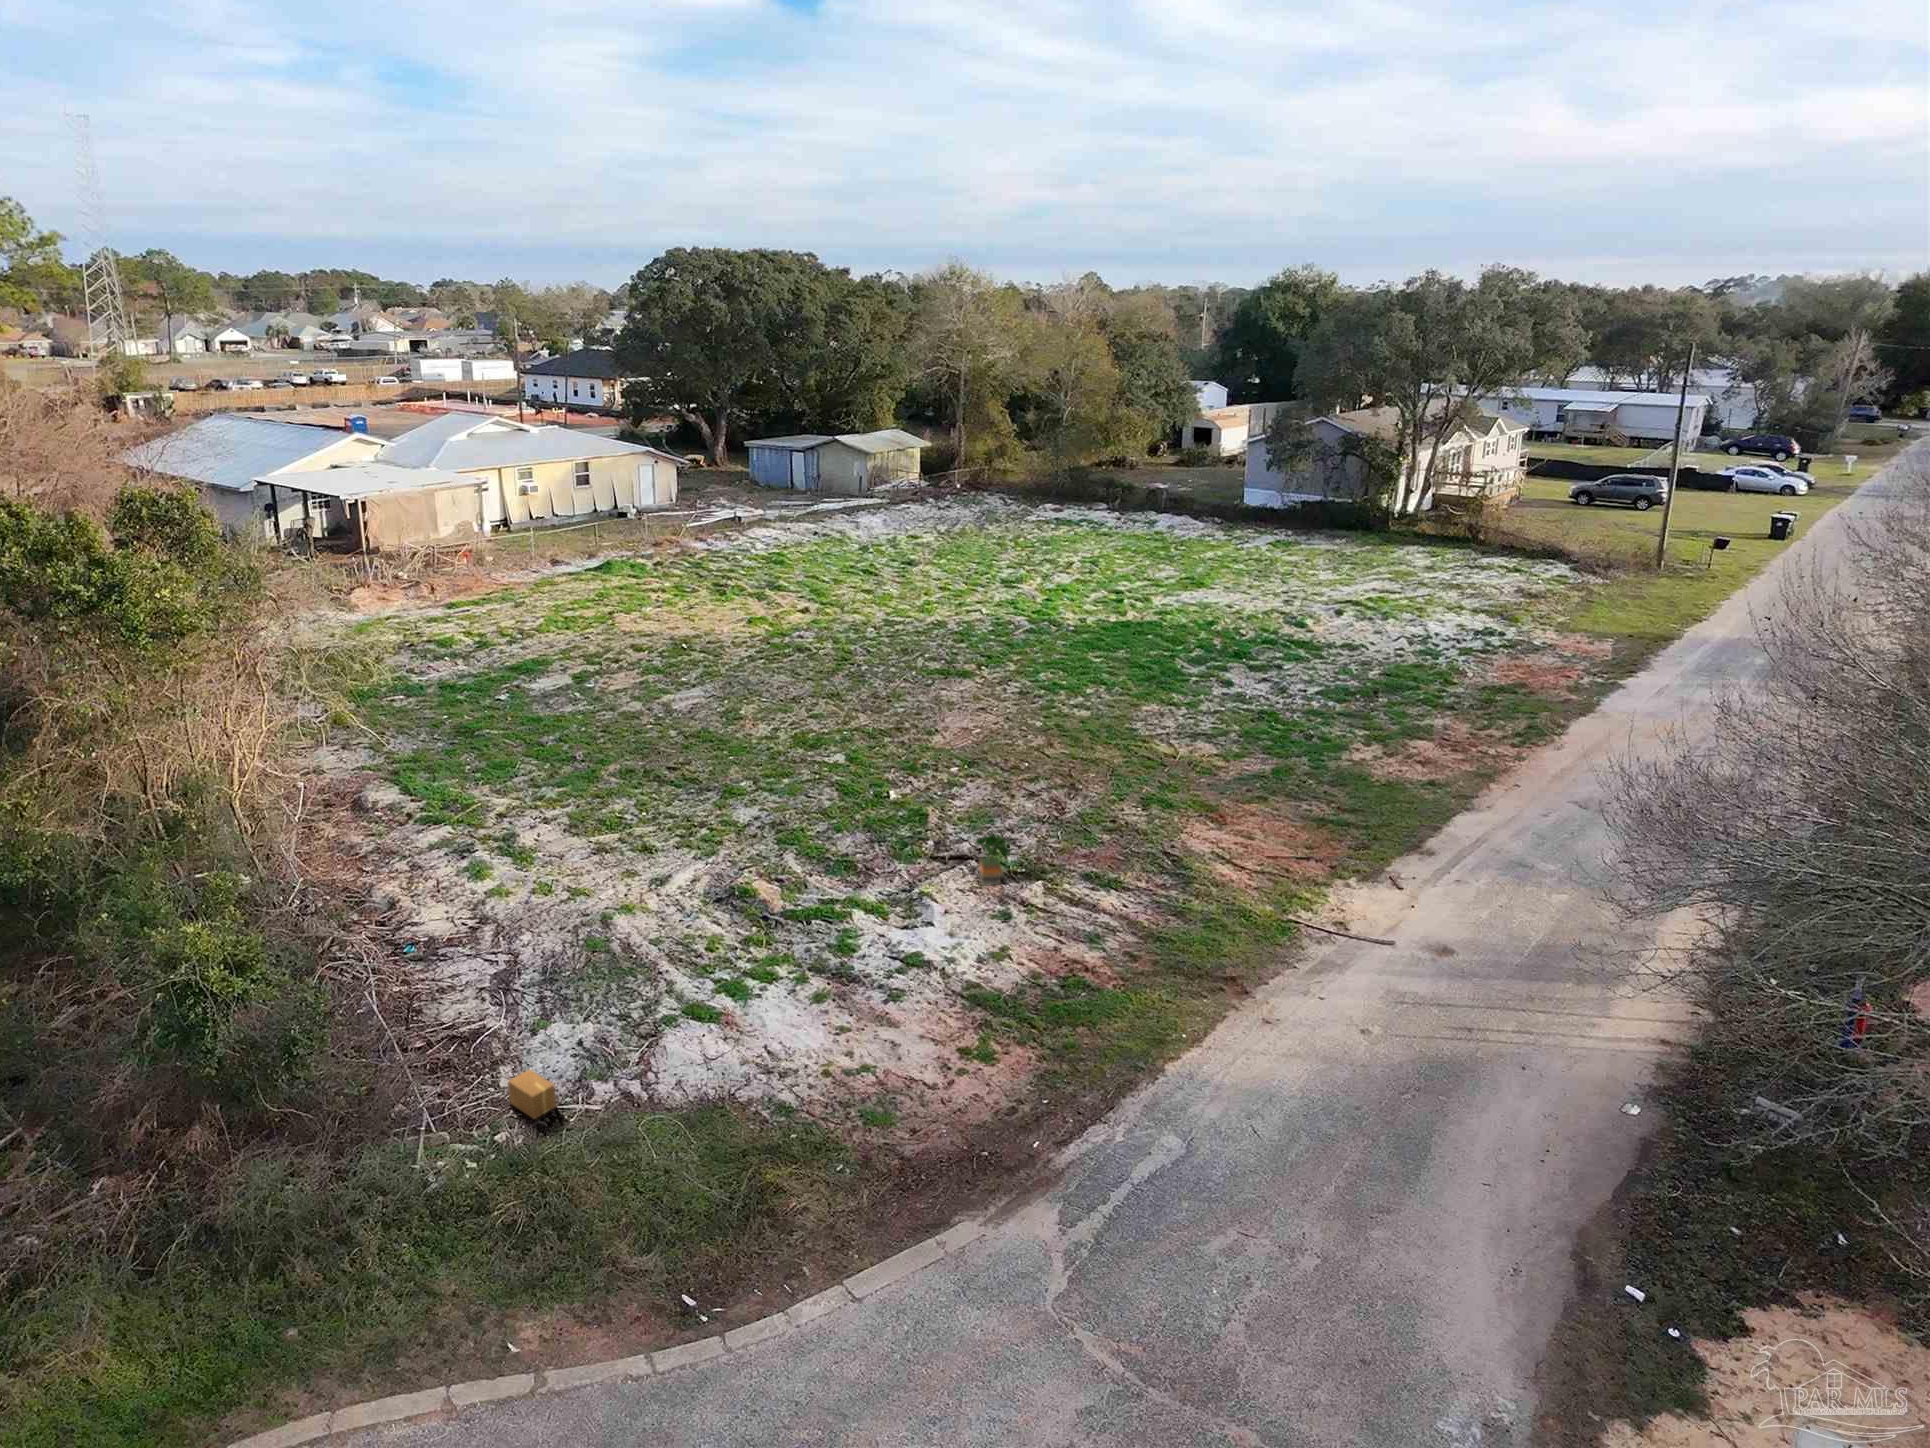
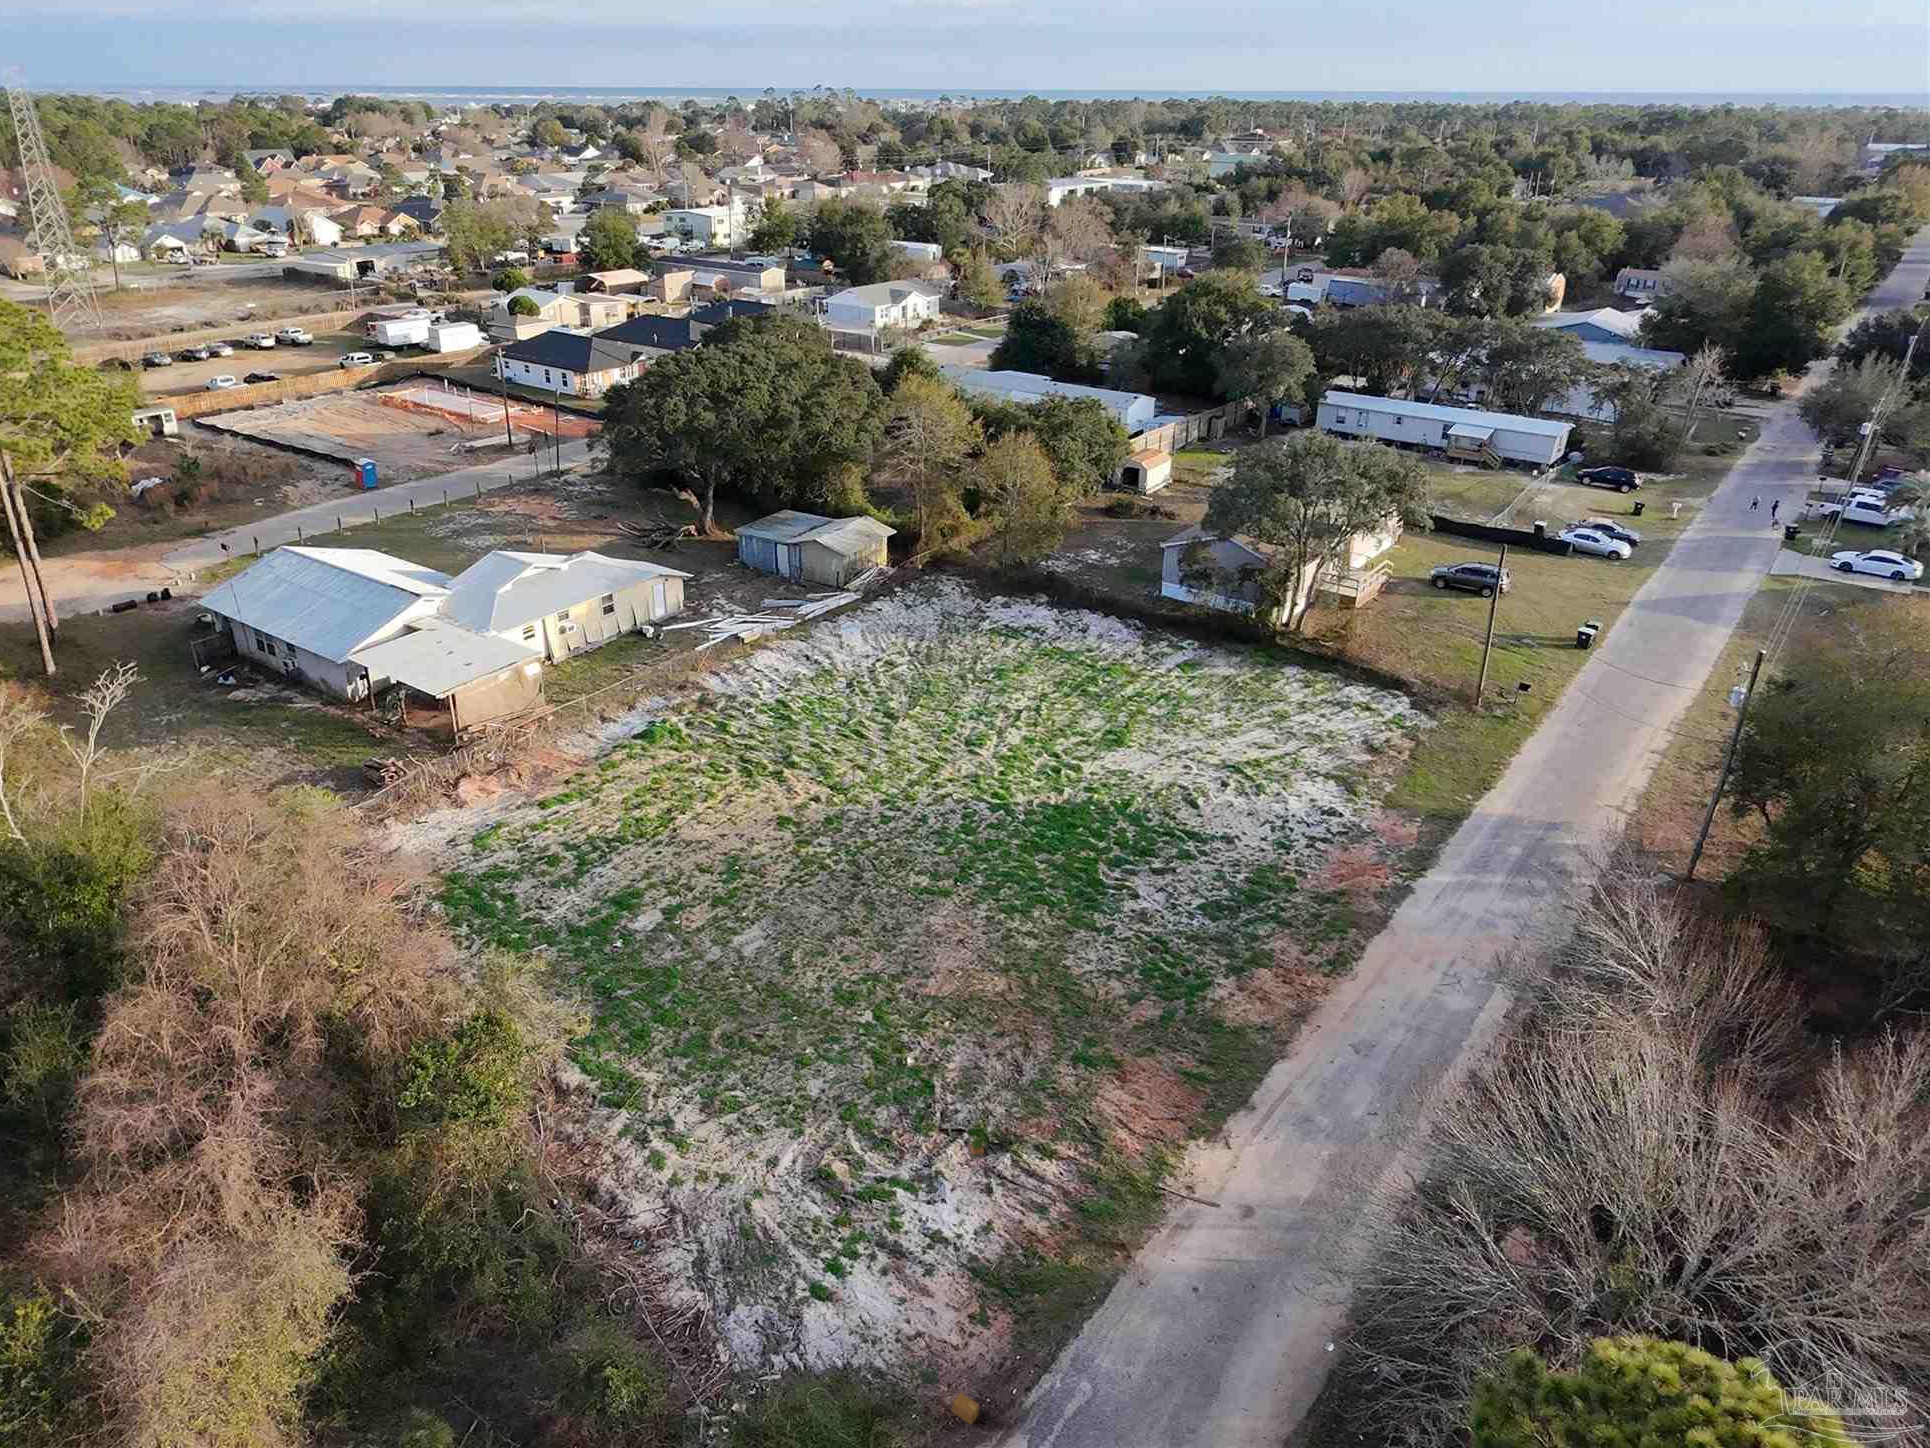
cardboard box: present [508,1070,556,1119] -> present [952,1393,979,1424]

